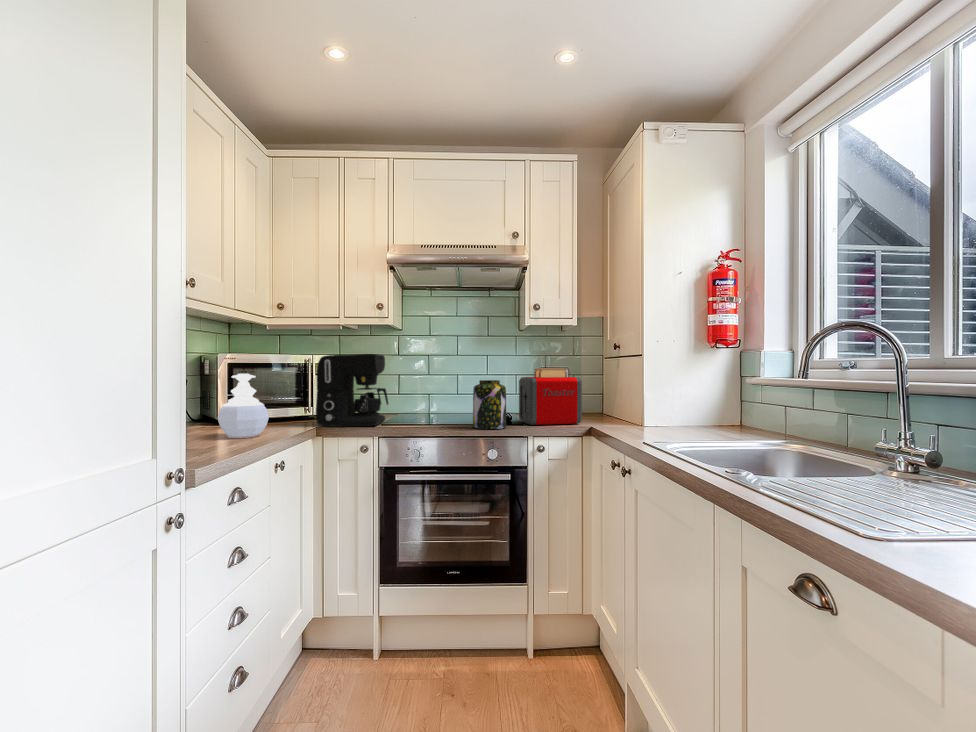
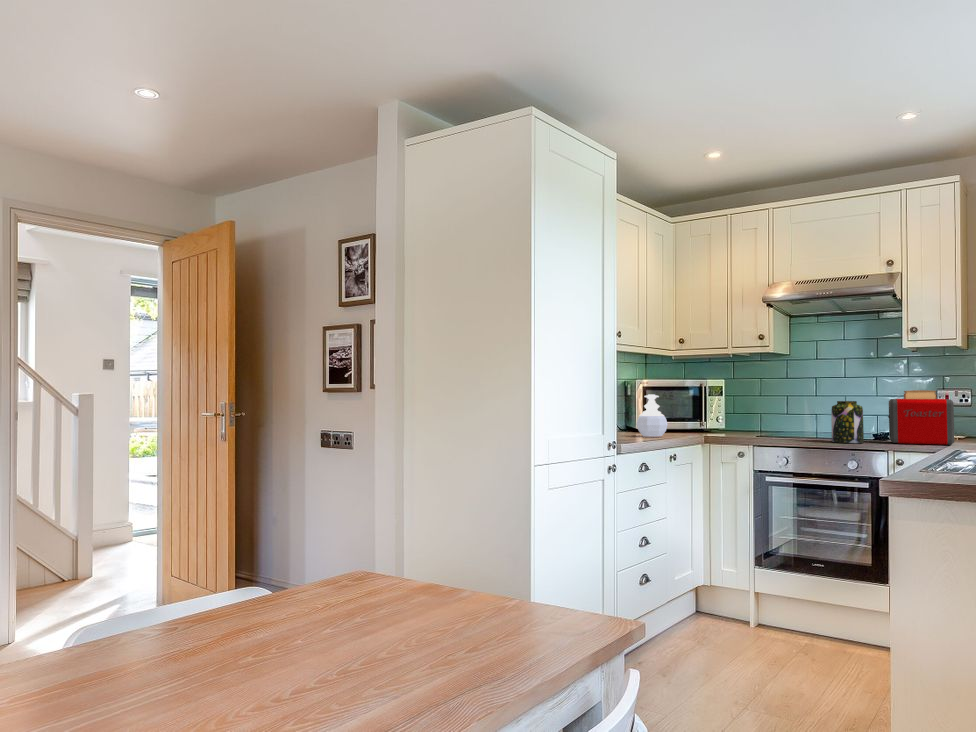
coffee maker: present [316,354,388,426] -> none [704,379,763,437]

